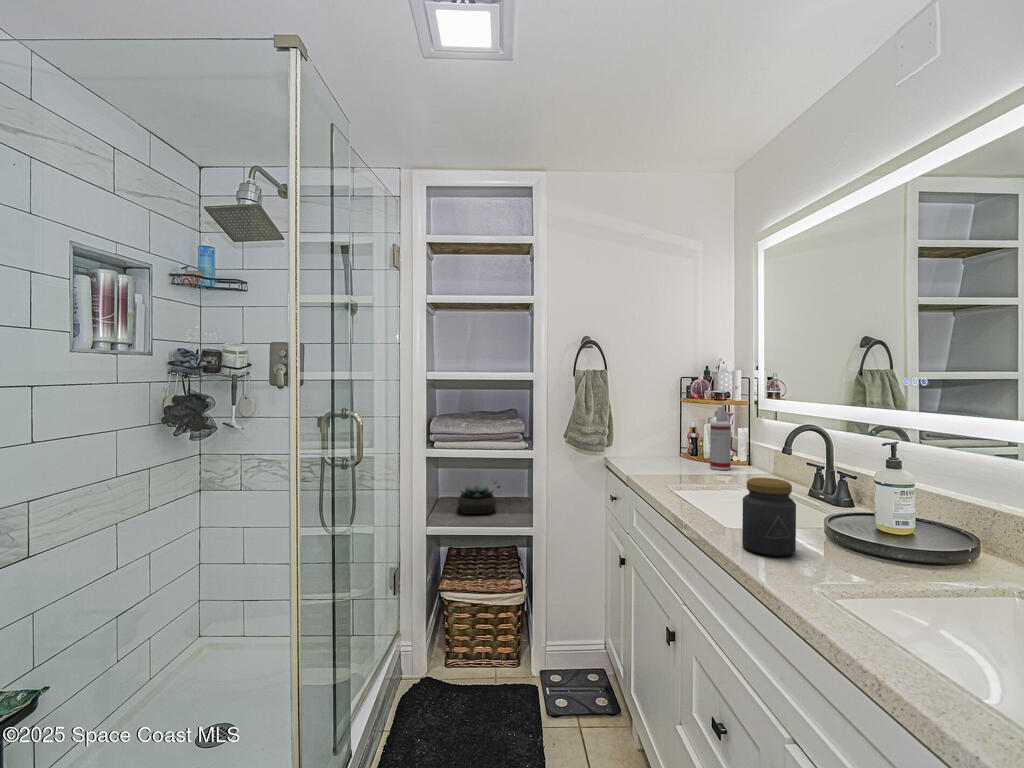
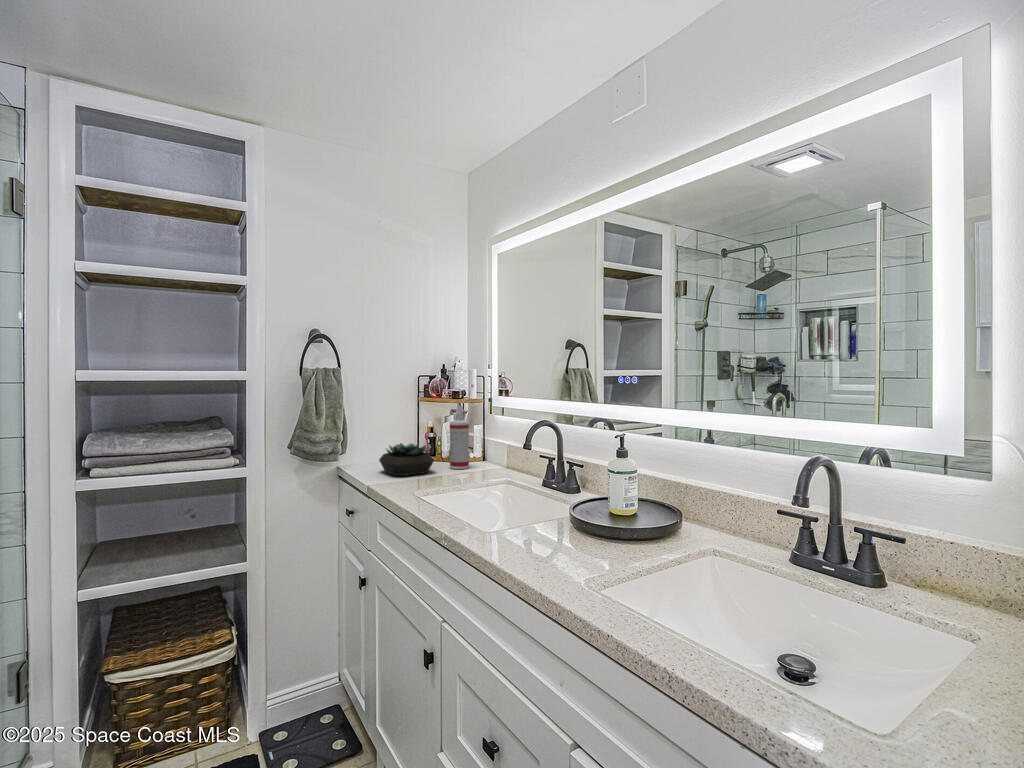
jar: present [742,478,796,556] -> none [508,479,555,558]
succulent plant: present [458,486,496,514] -> present [379,443,434,476]

